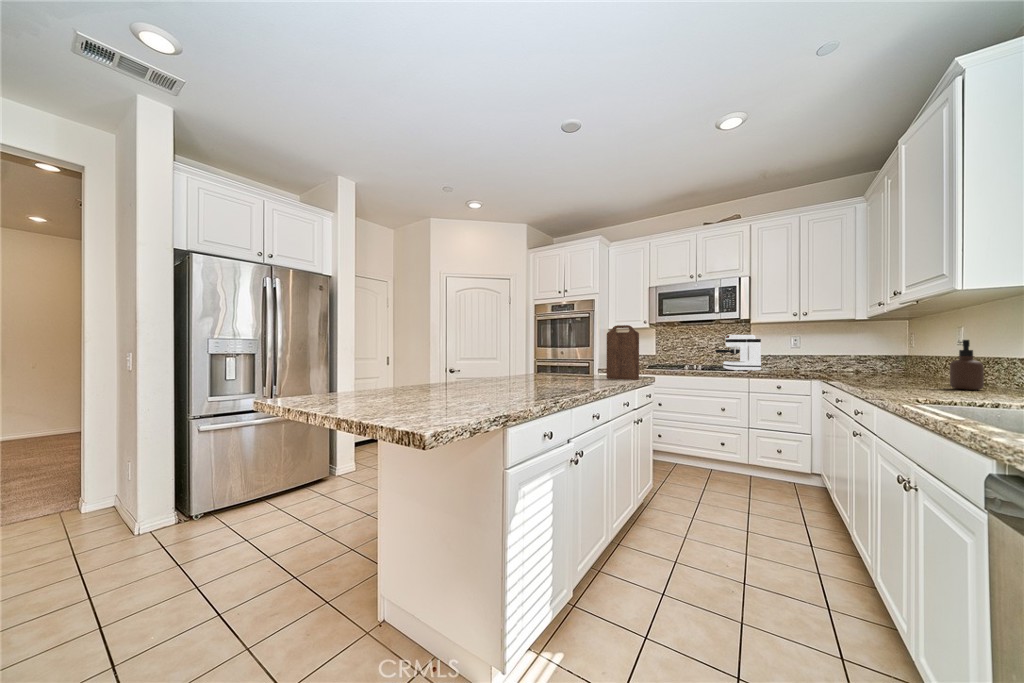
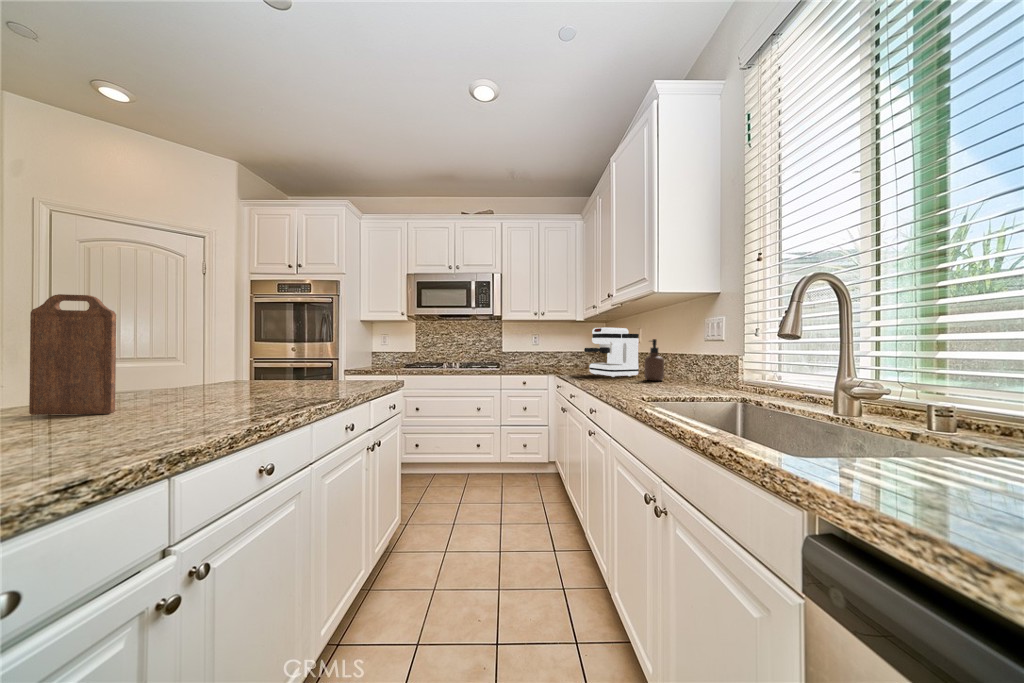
cutting board: present [607,325,639,380] -> present [29,294,116,415]
coffee maker: present [716,335,761,371] -> present [584,328,639,377]

